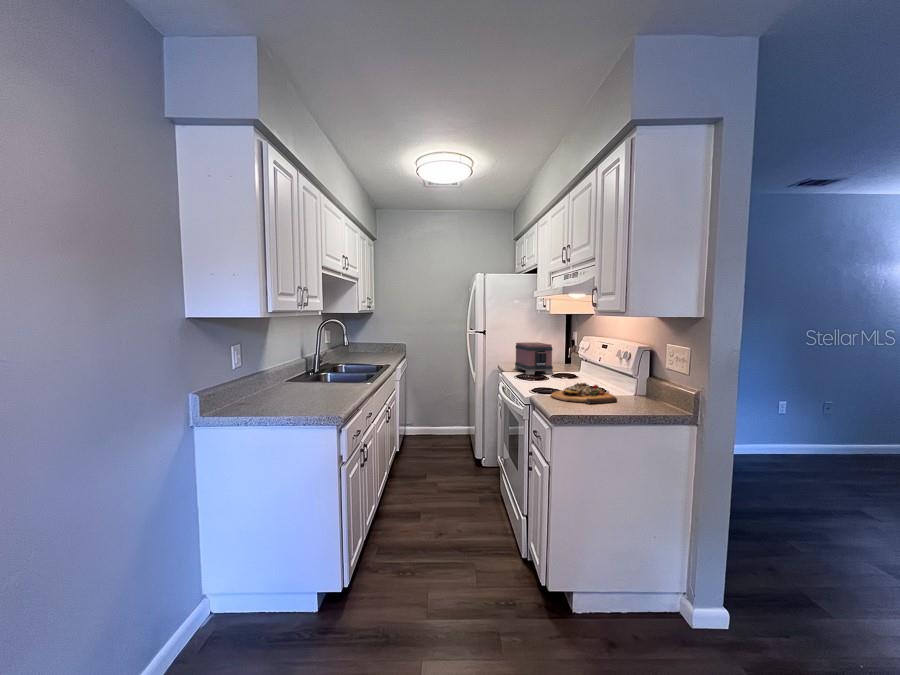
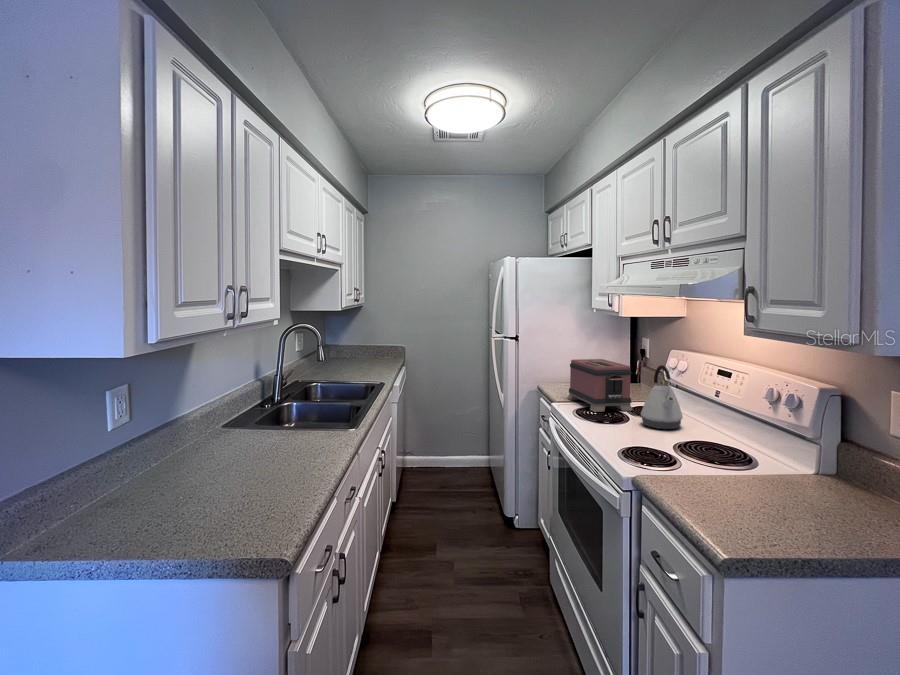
kettle: none [553,341,579,381] -> present [641,365,683,429]
cutting board: present [551,383,617,404] -> none [665,452,804,505]

